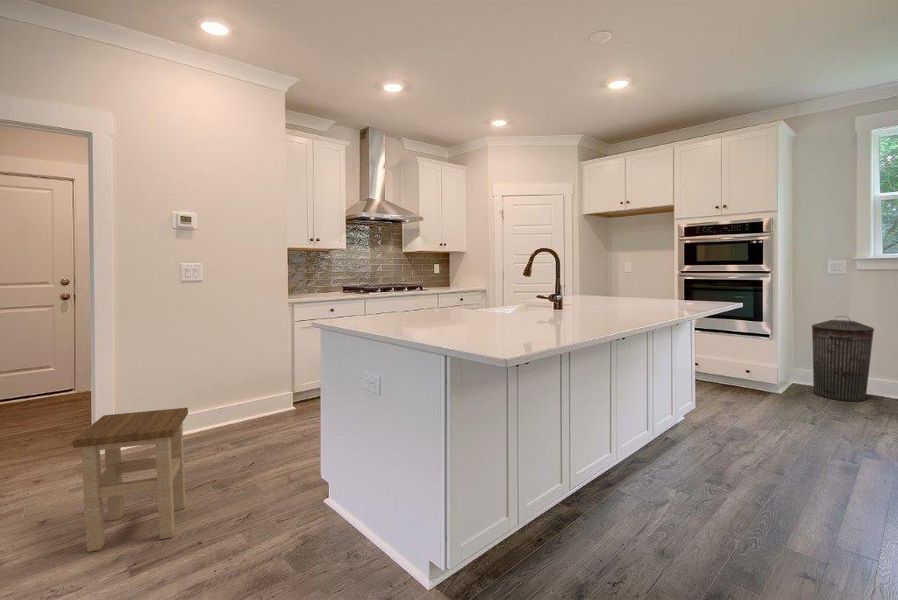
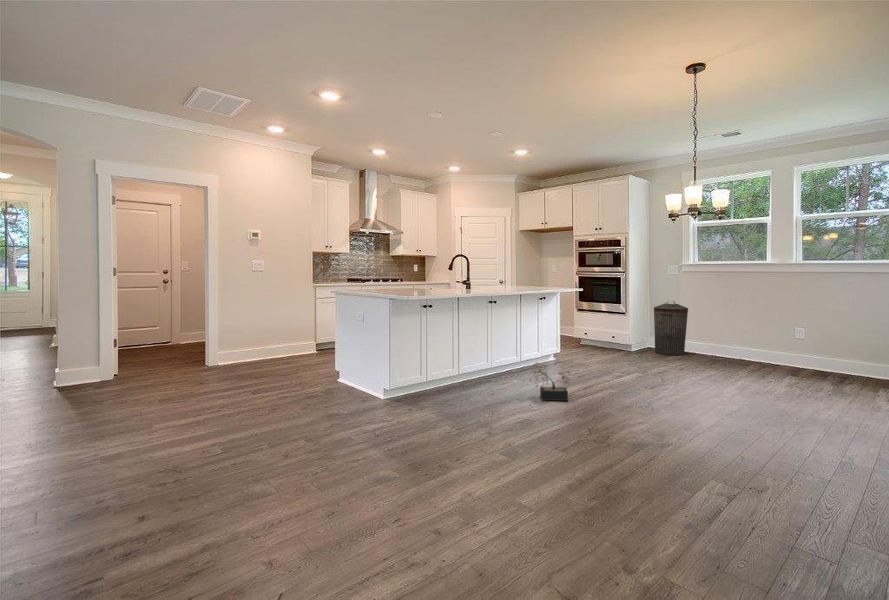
stool: present [73,408,188,552] -> none [224,333,268,393]
decorative plant: none [735,473,840,567] -> present [530,363,574,401]

